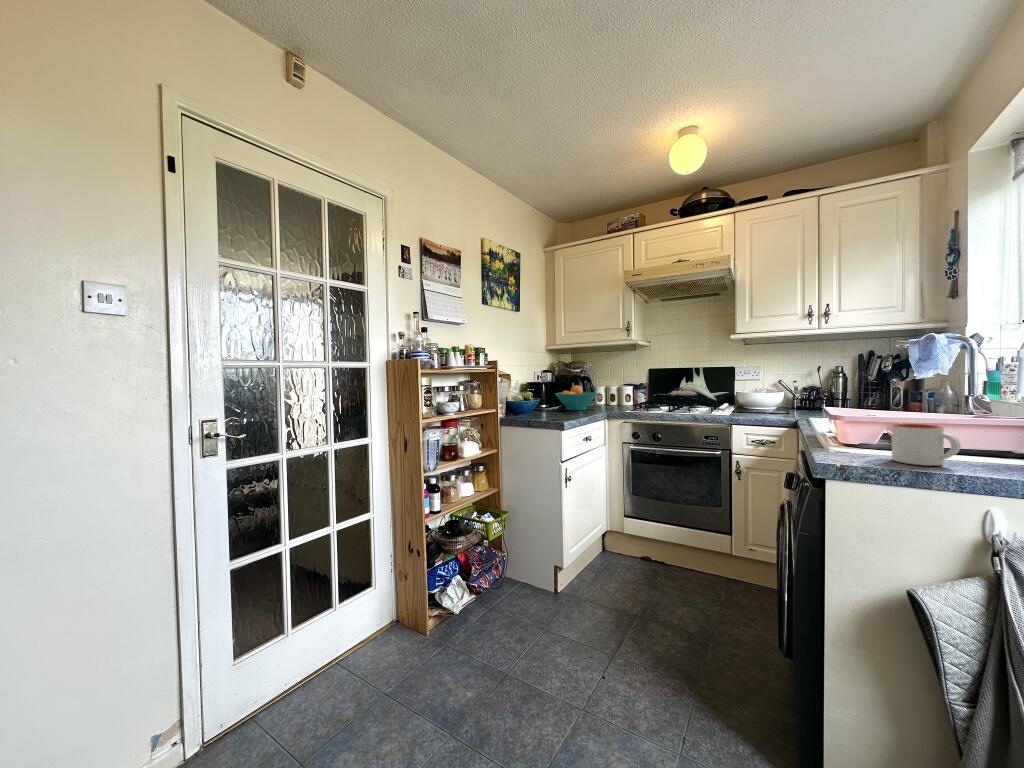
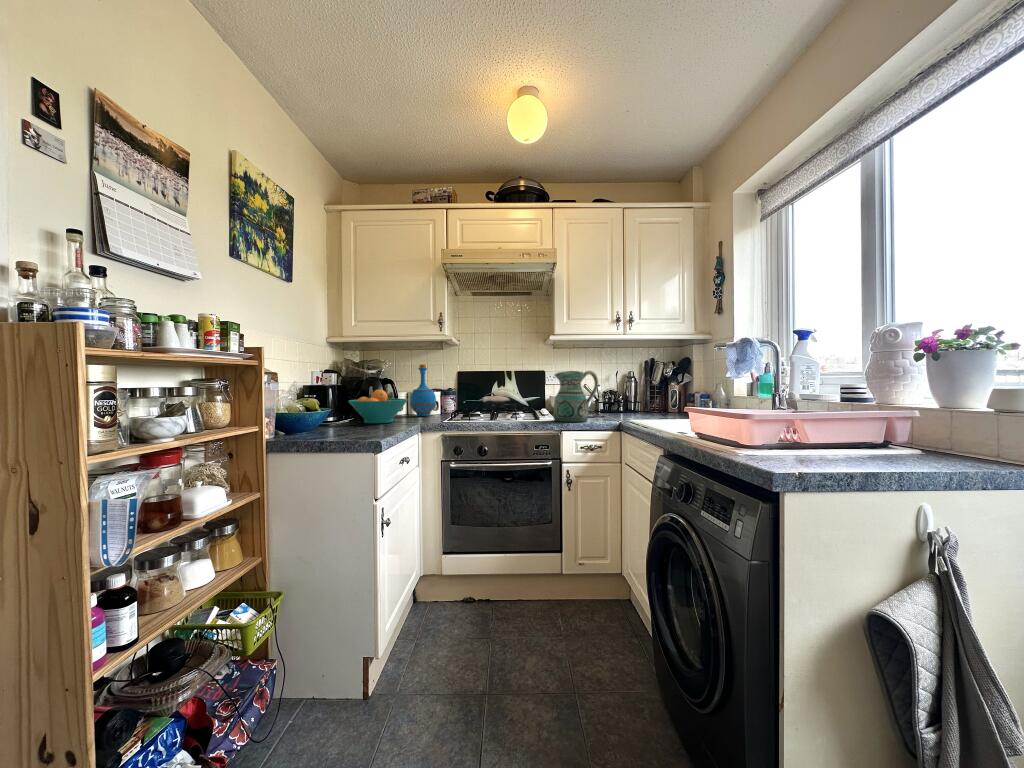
bottle: none [605,365,626,406] -> present [410,365,436,416]
ceramic pitcher: none [724,368,774,416] -> present [554,371,598,422]
mug: present [892,423,961,466] -> none [793,421,856,464]

